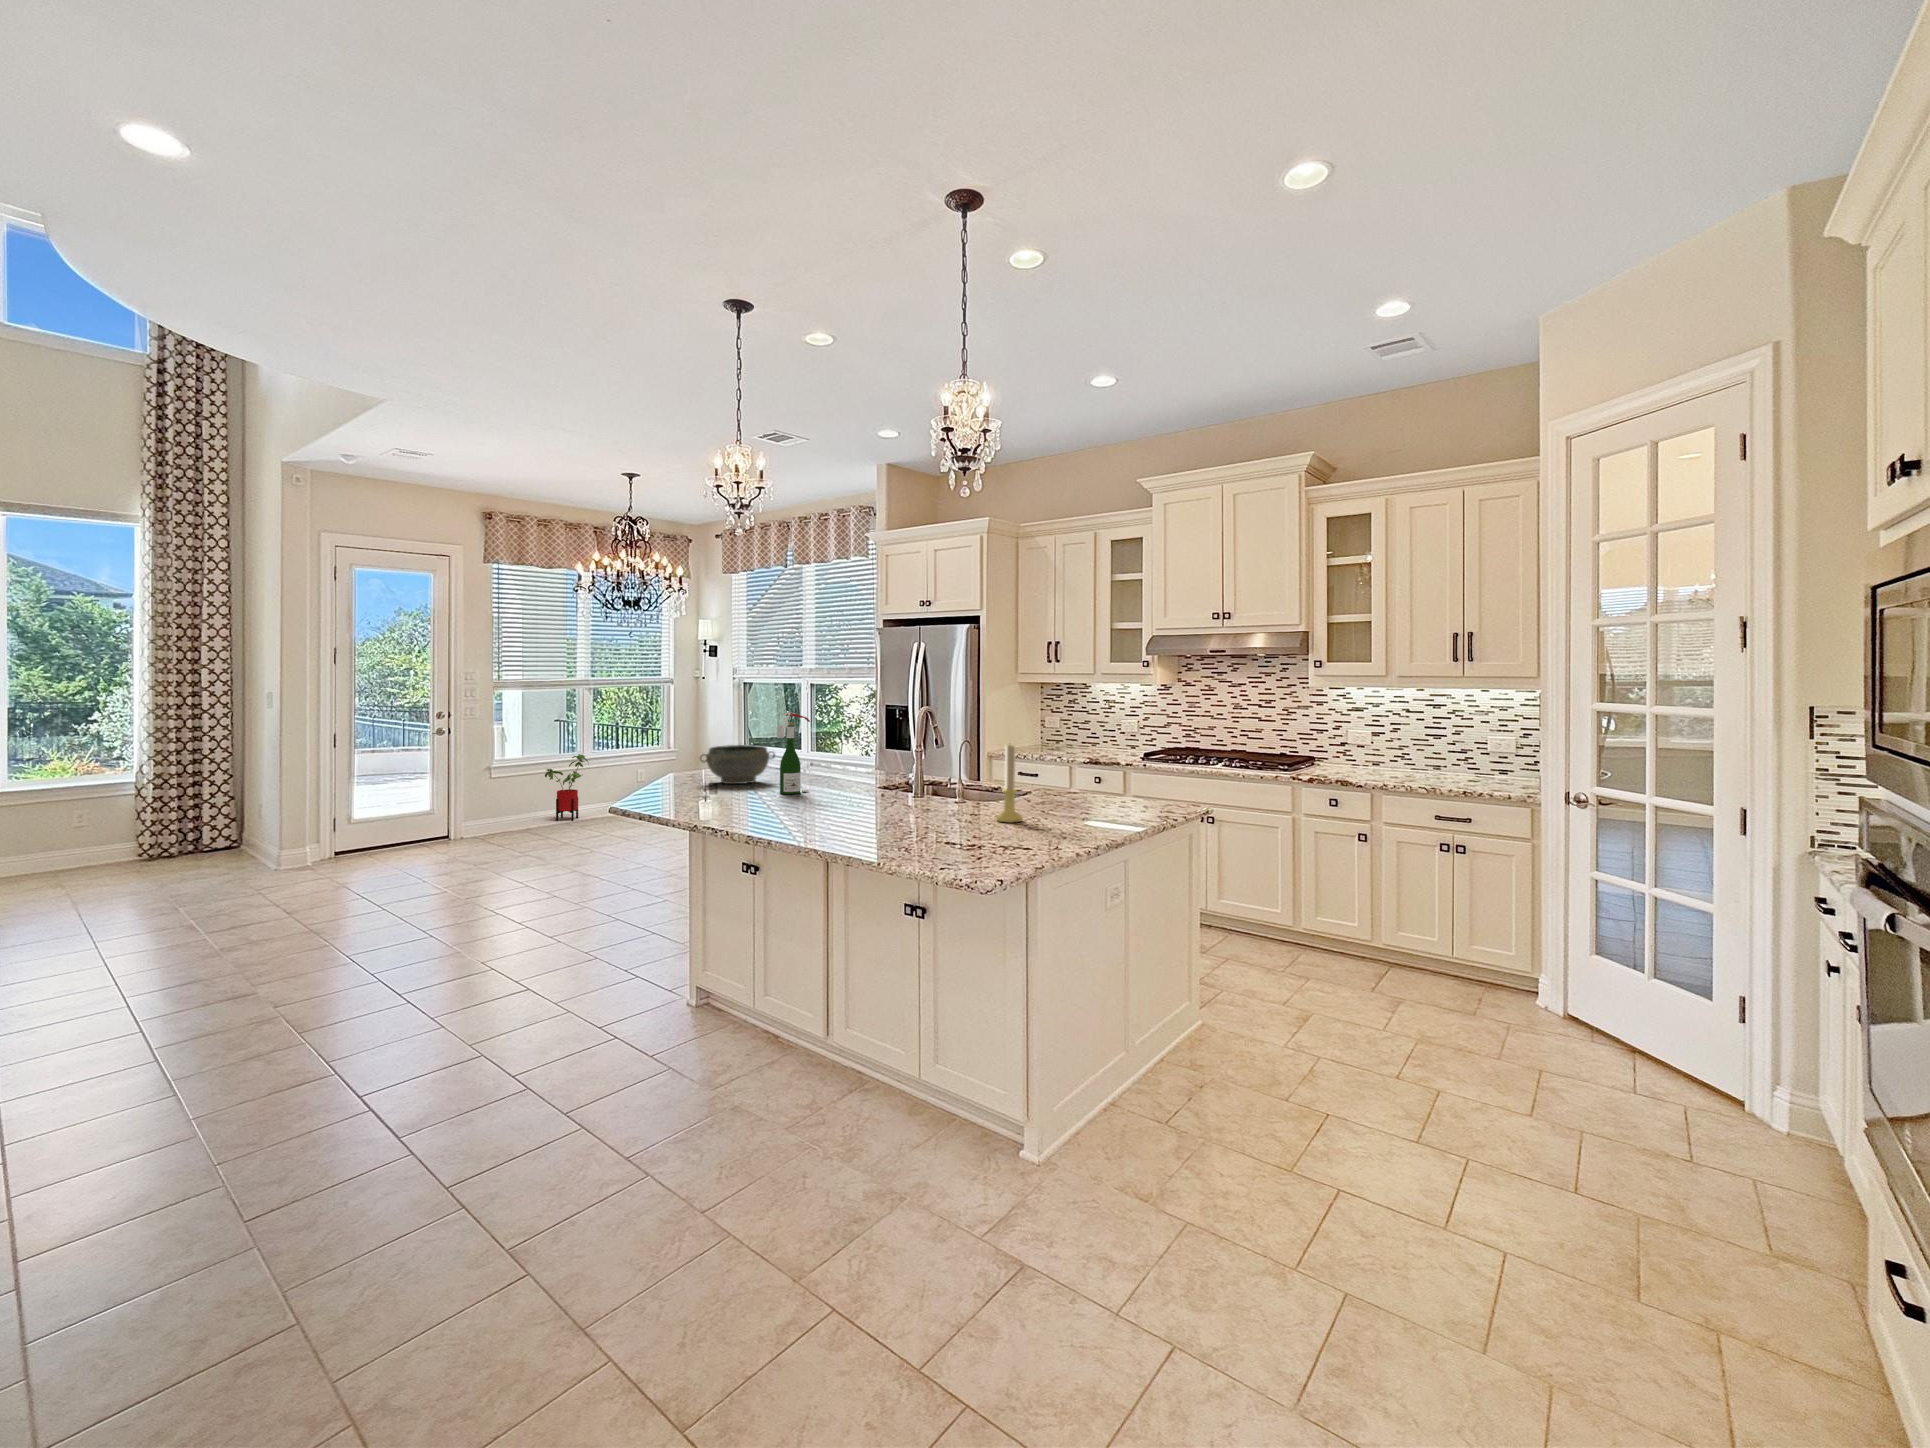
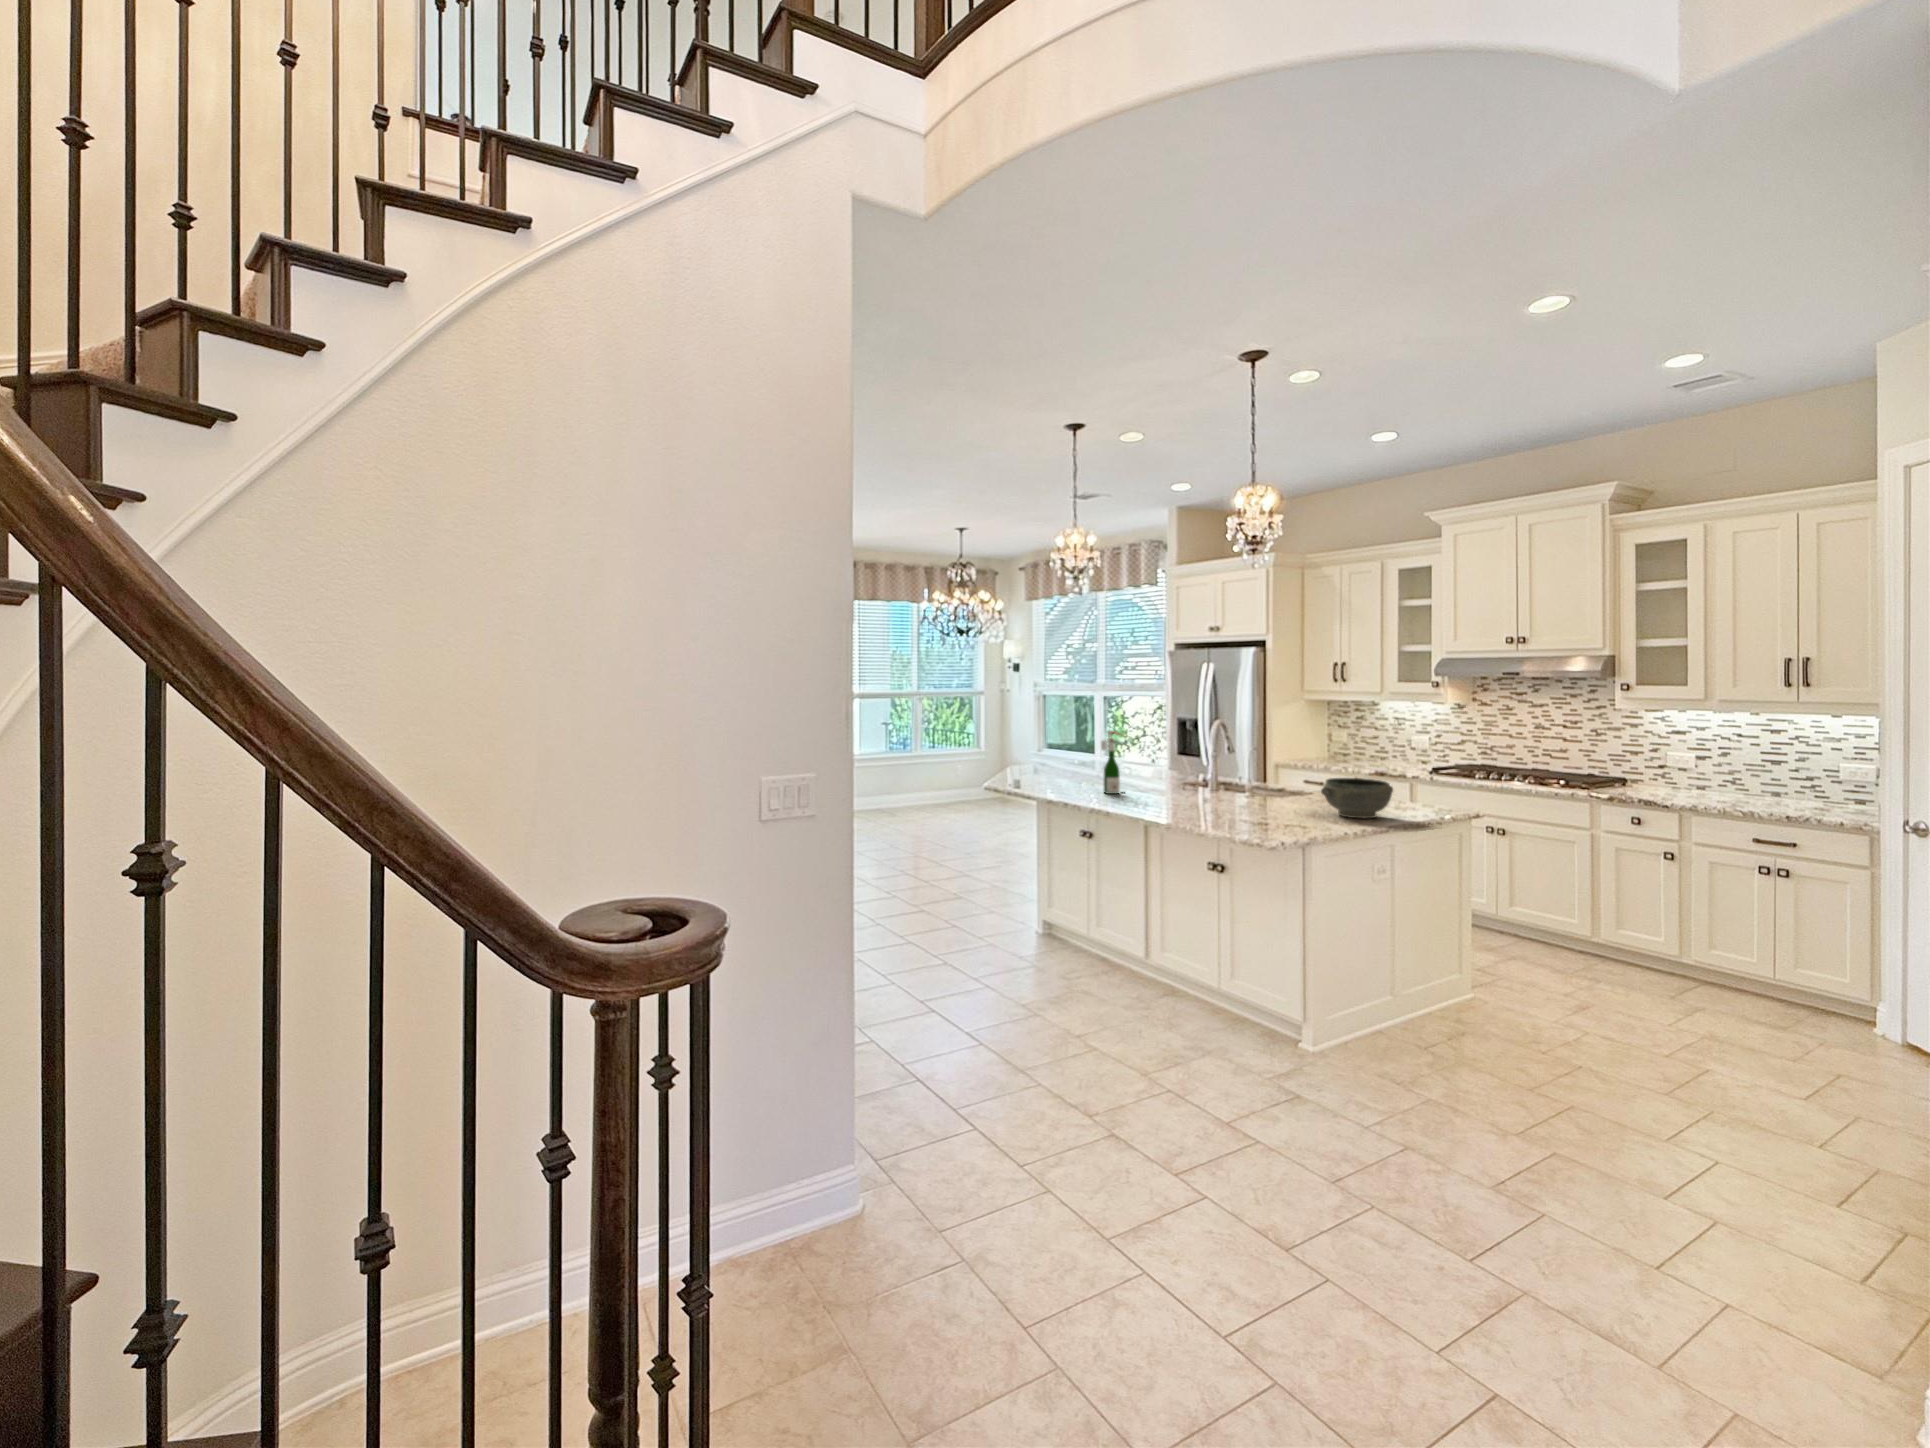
bowl: present [700,745,775,784] -> present [1321,778,1393,818]
candle holder: present [996,745,1023,823] -> none [1284,760,1307,823]
house plant: present [545,754,588,821] -> none [888,755,920,809]

